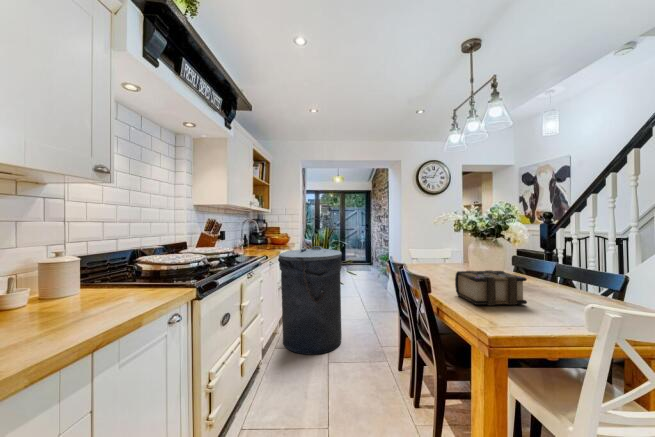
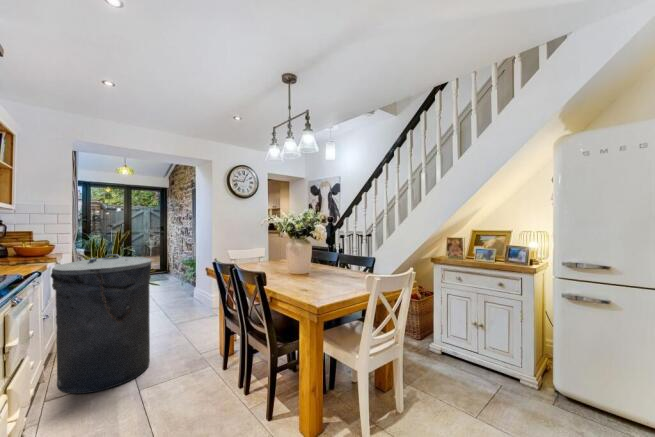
book: present [455,270,527,306] -> none [282,262,331,290]

